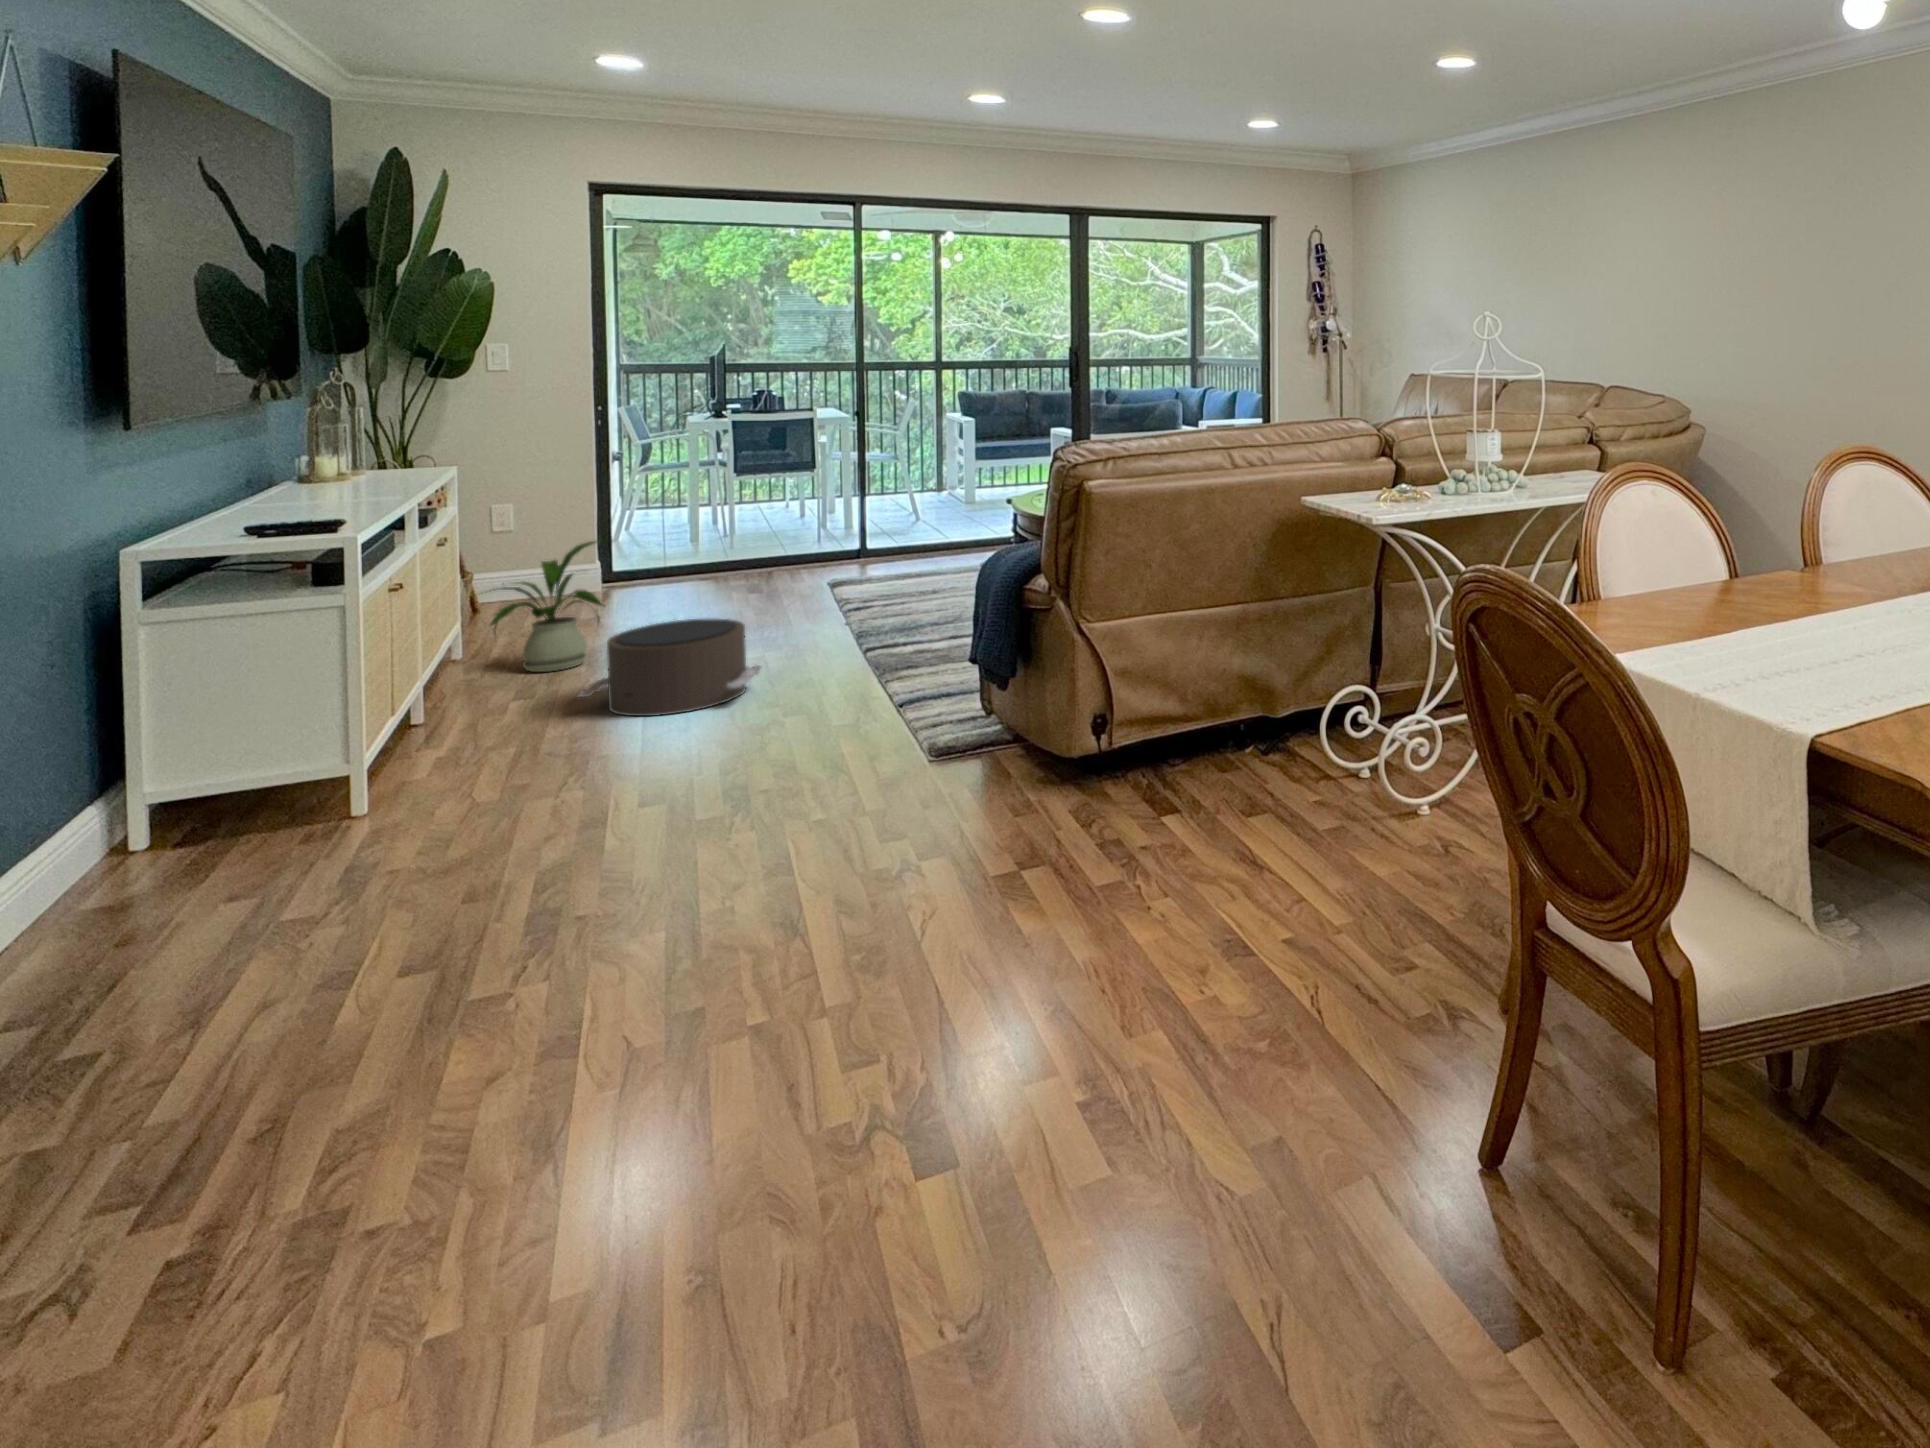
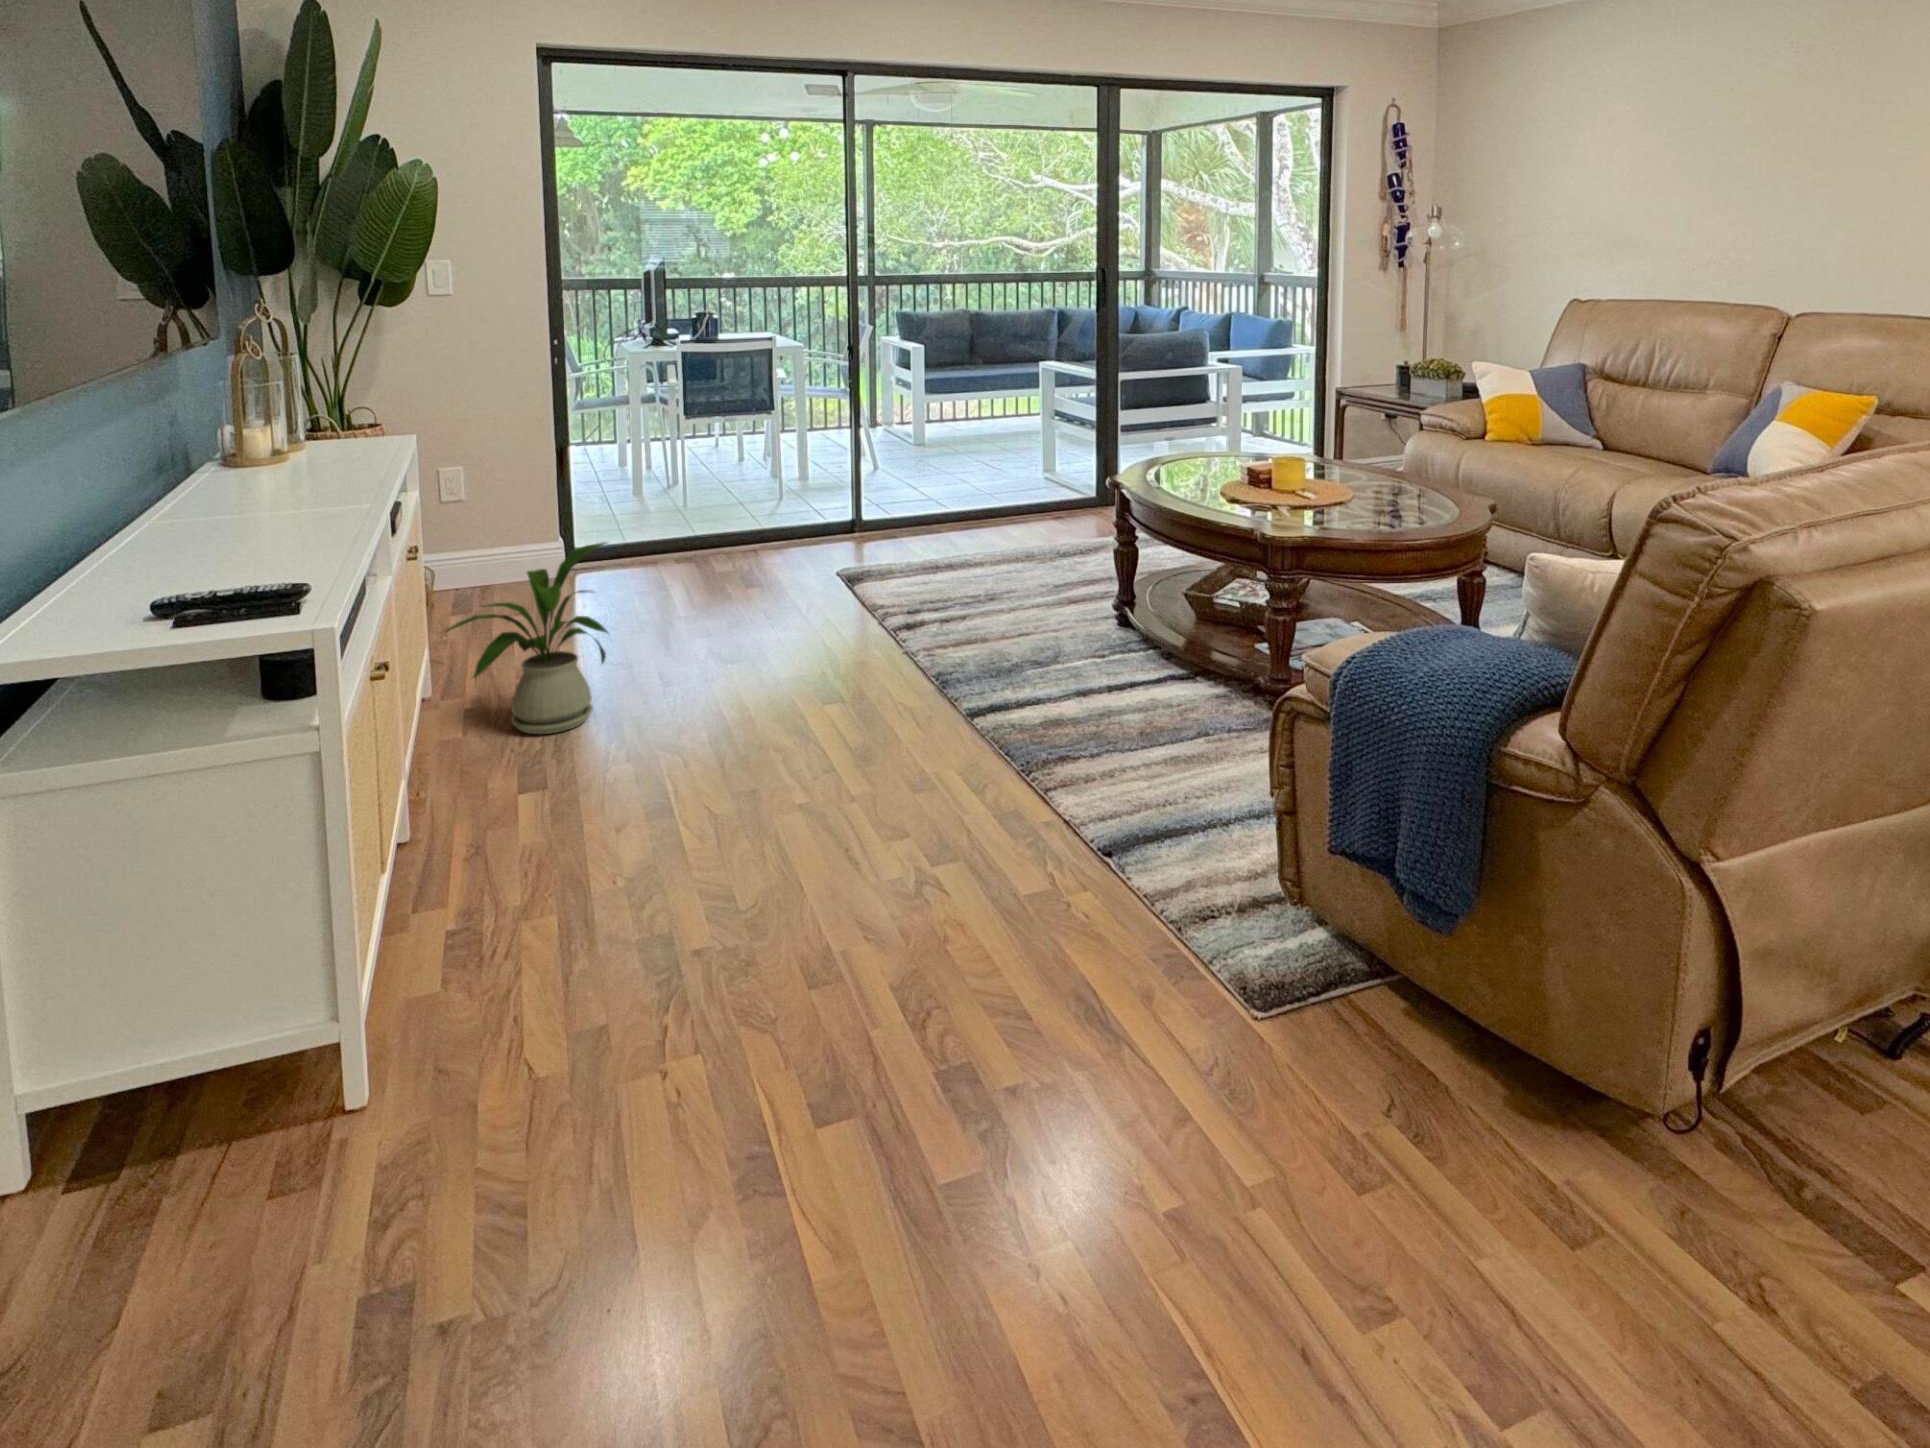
pouf: present [579,618,761,716] -> none [619,676,859,848]

